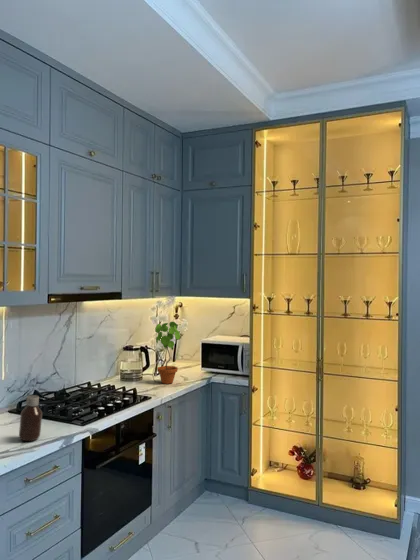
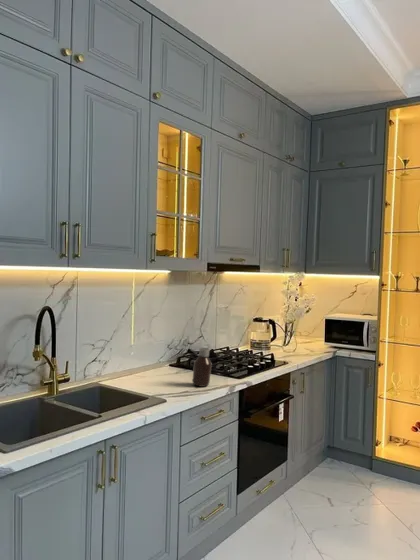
potted plant: present [155,322,180,384] -> none [286,295,310,353]

